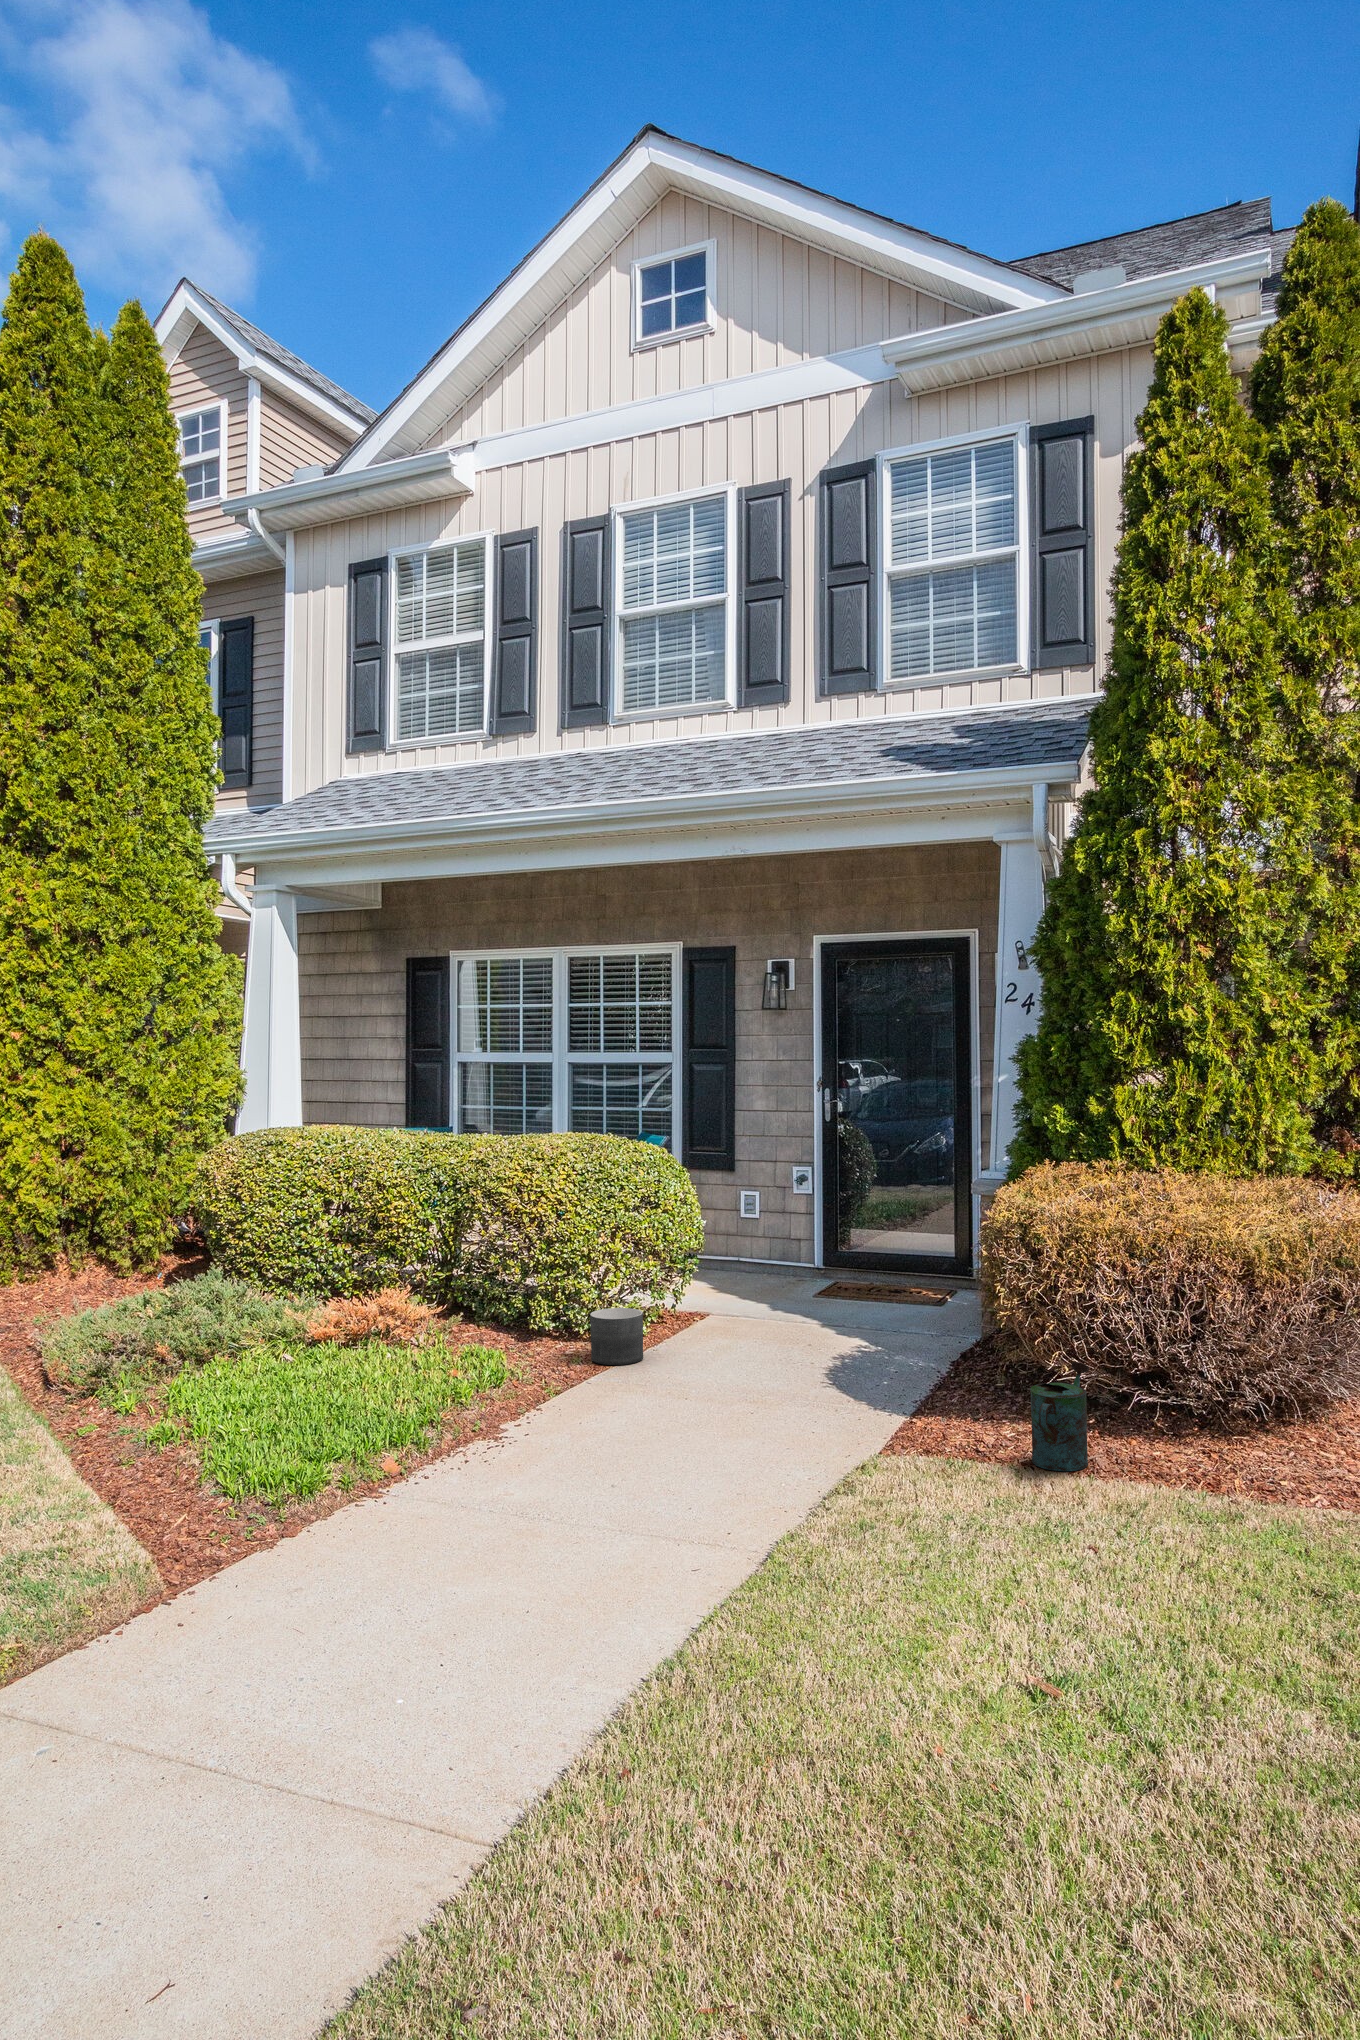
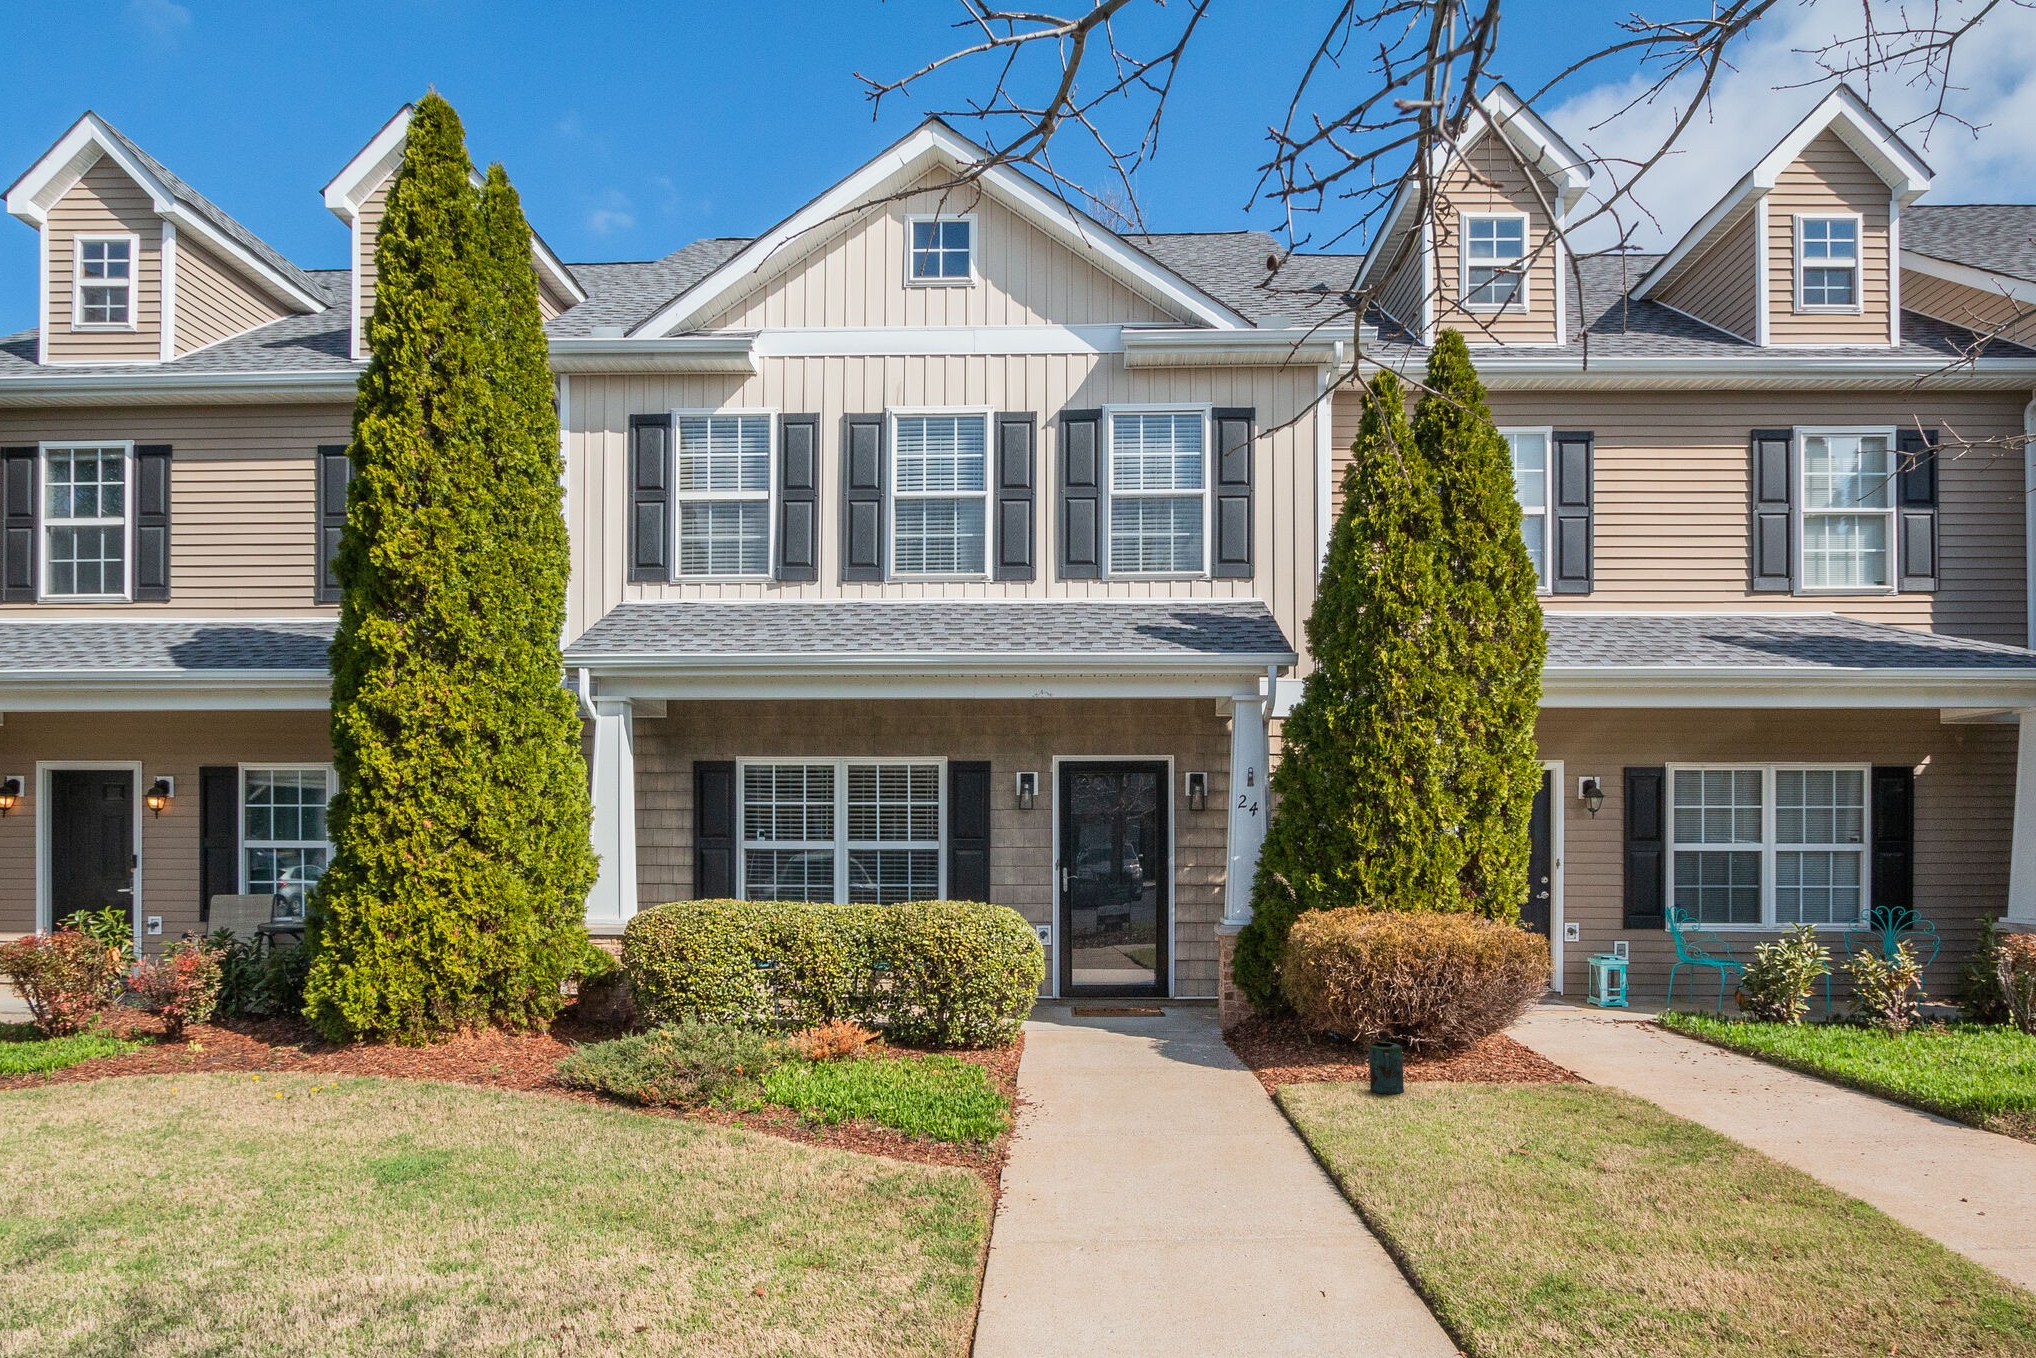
planter: present [590,1308,643,1365] -> none [1002,1028,1040,1068]

